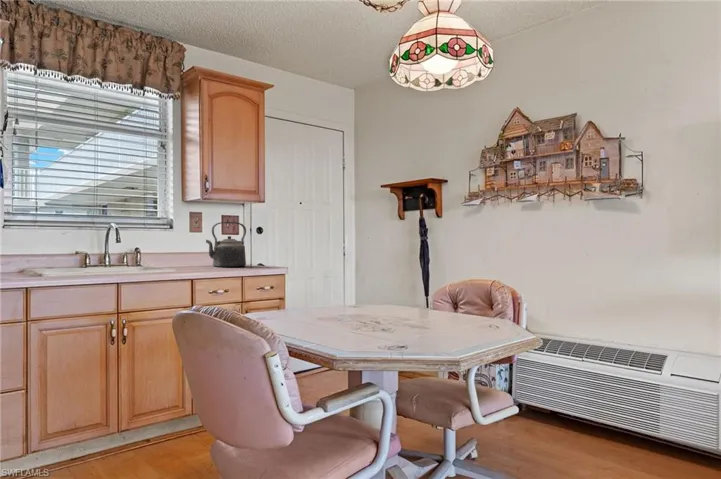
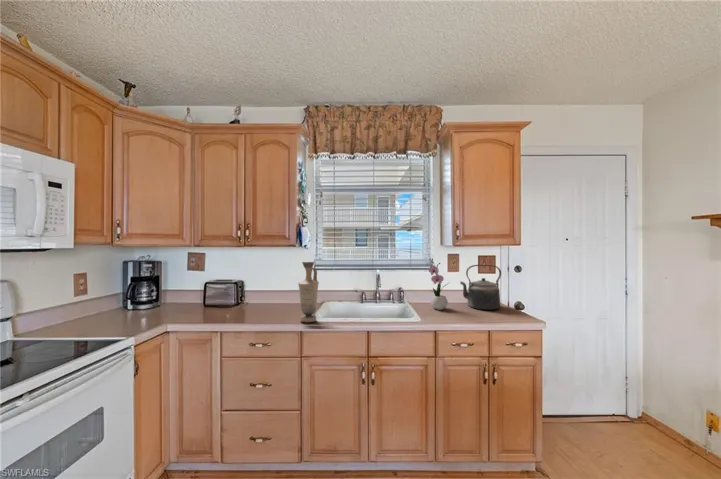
vase: none [19,202,49,278] -> present [298,262,319,322]
flower arrangement: none [174,212,197,268] -> present [428,258,448,310]

